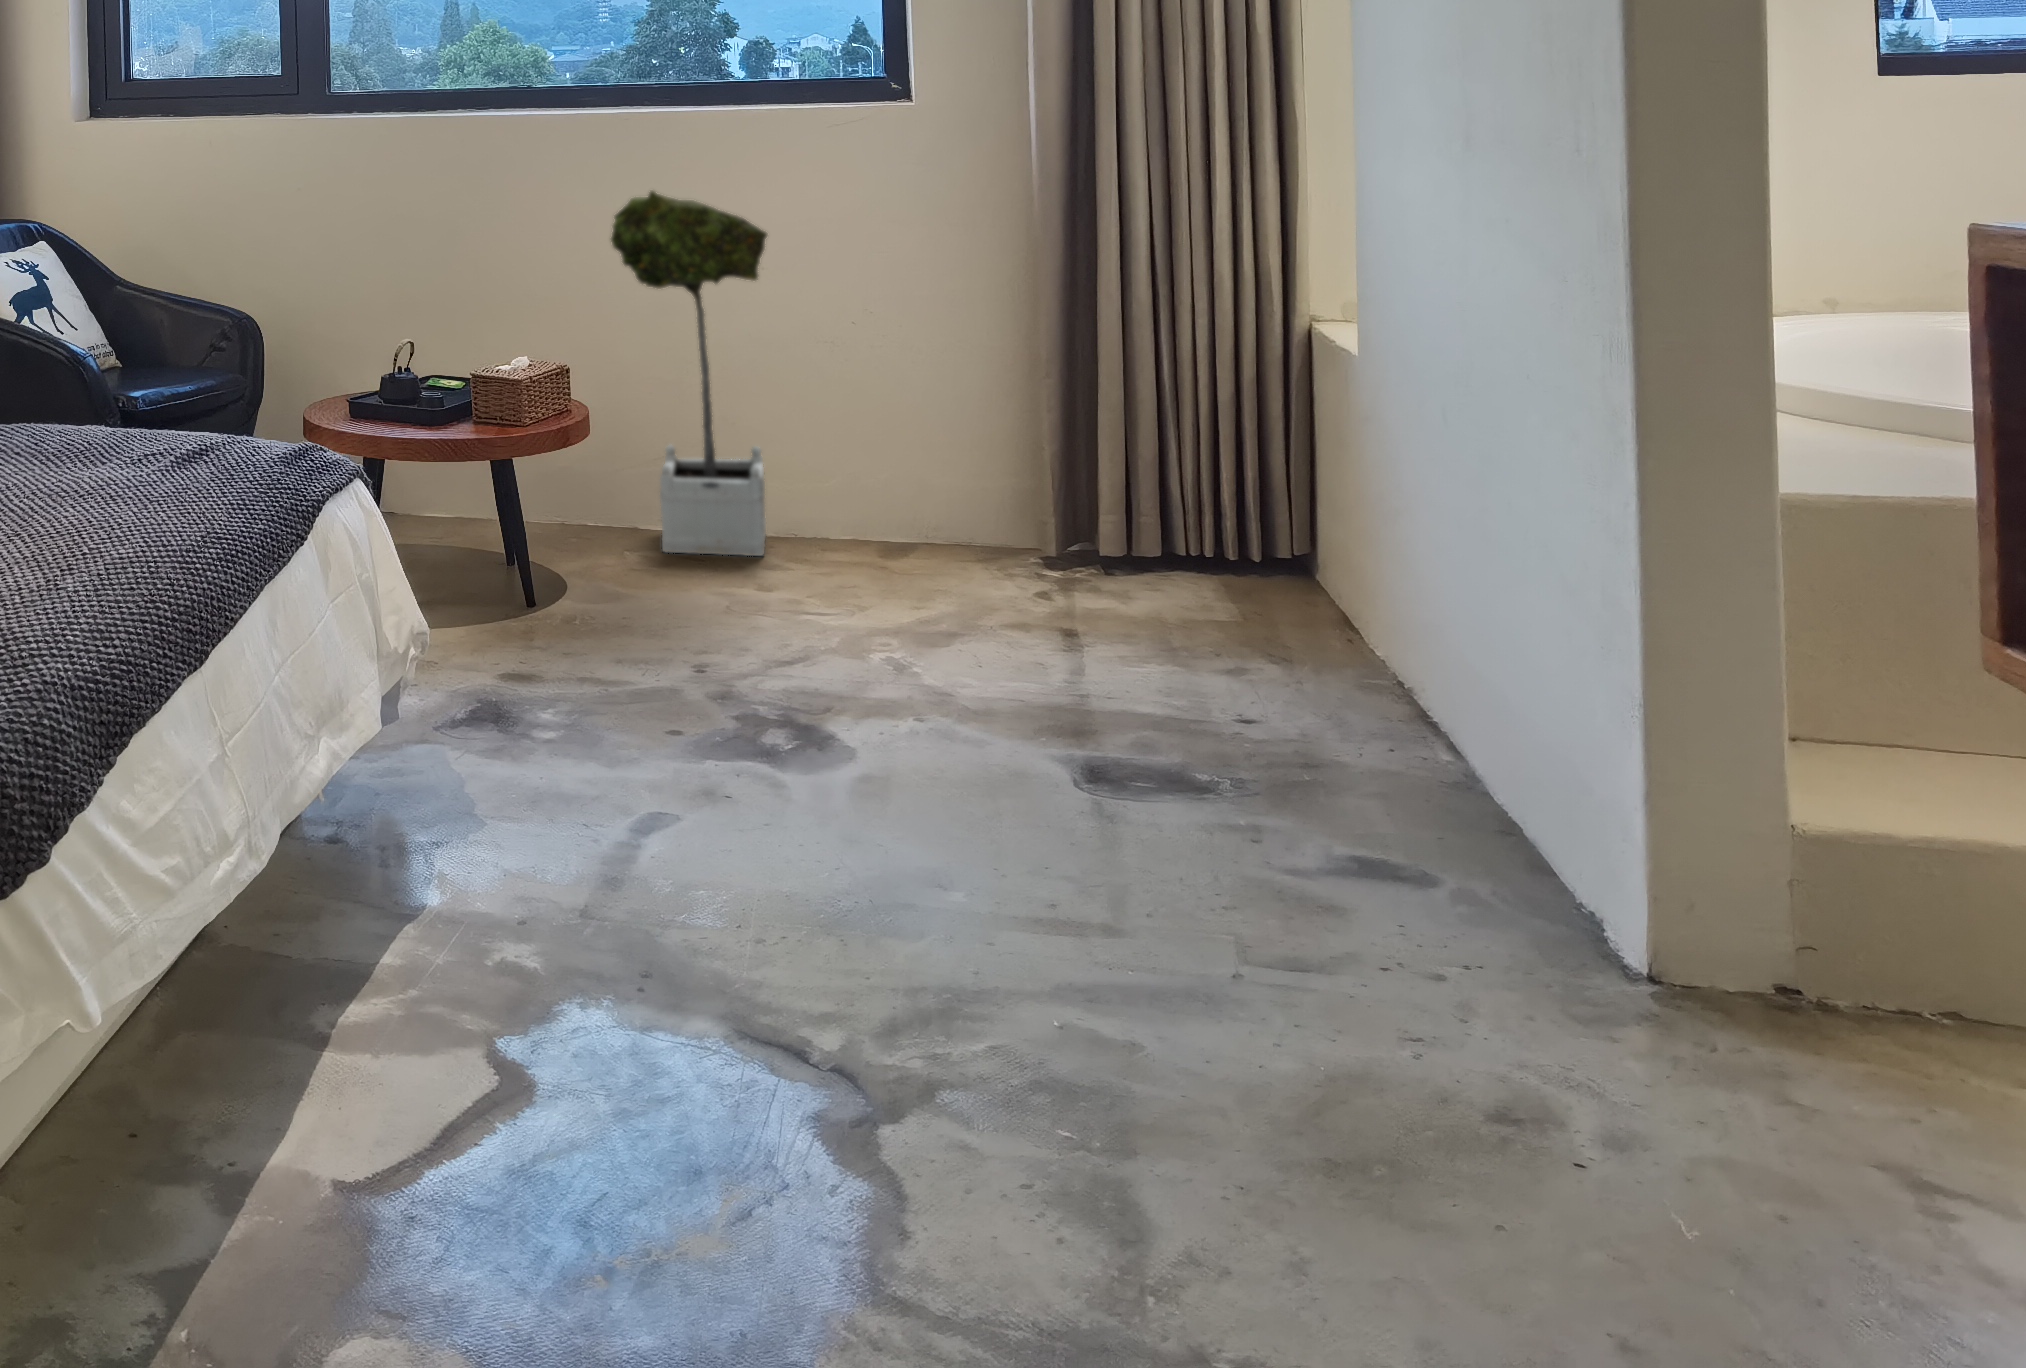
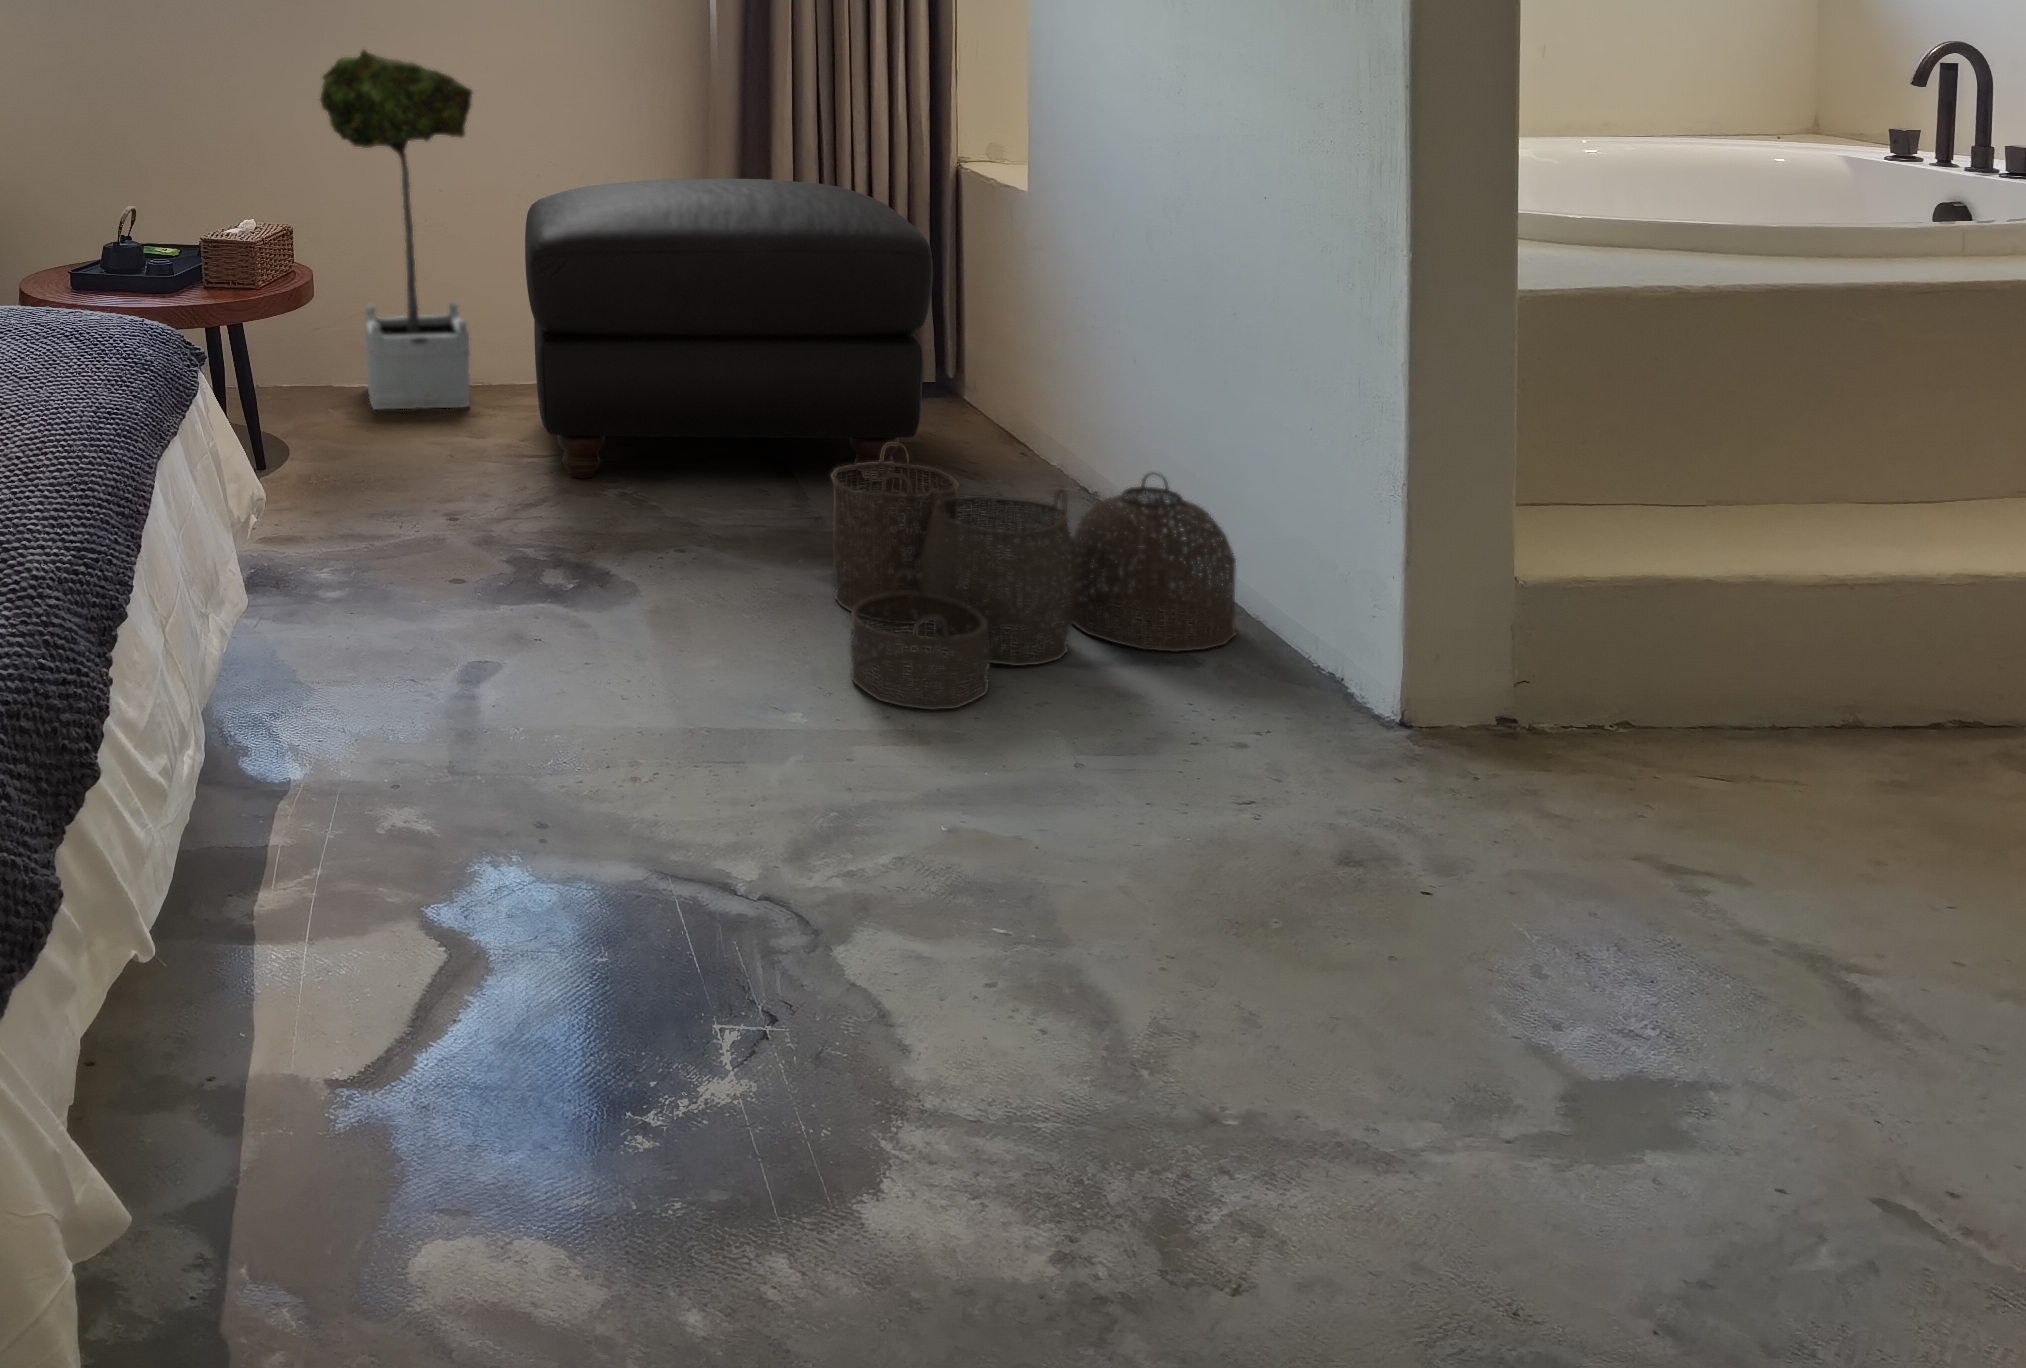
ottoman: none [785,335,1226,666] -> present [525,179,933,480]
woven basket: none [1026,625,1503,911] -> present [831,442,1236,710]

